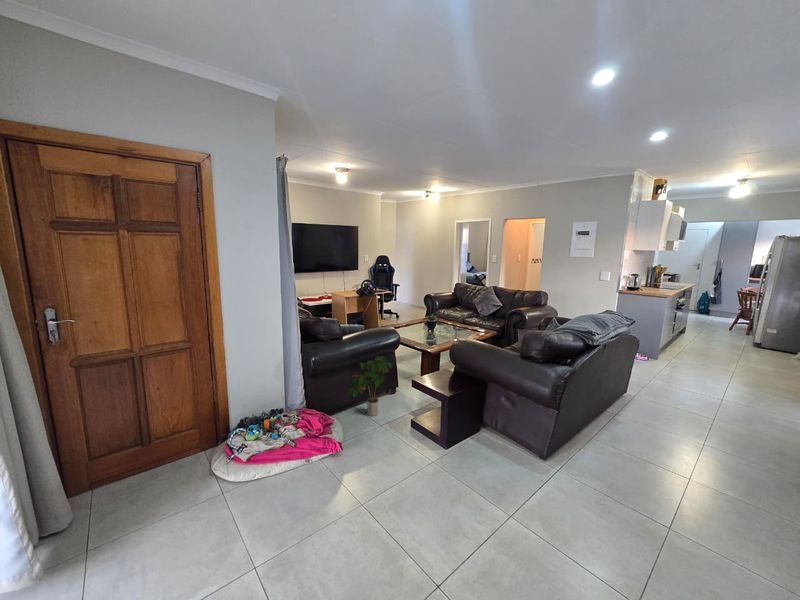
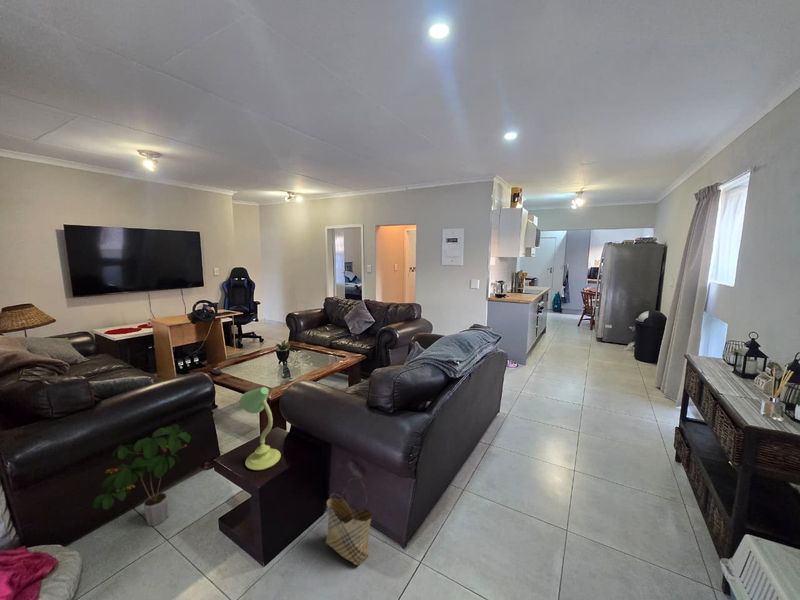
table lamp: none [436,334,458,388] -> present [240,387,281,470]
woven basket: none [487,404,524,460] -> present [326,478,372,565]

